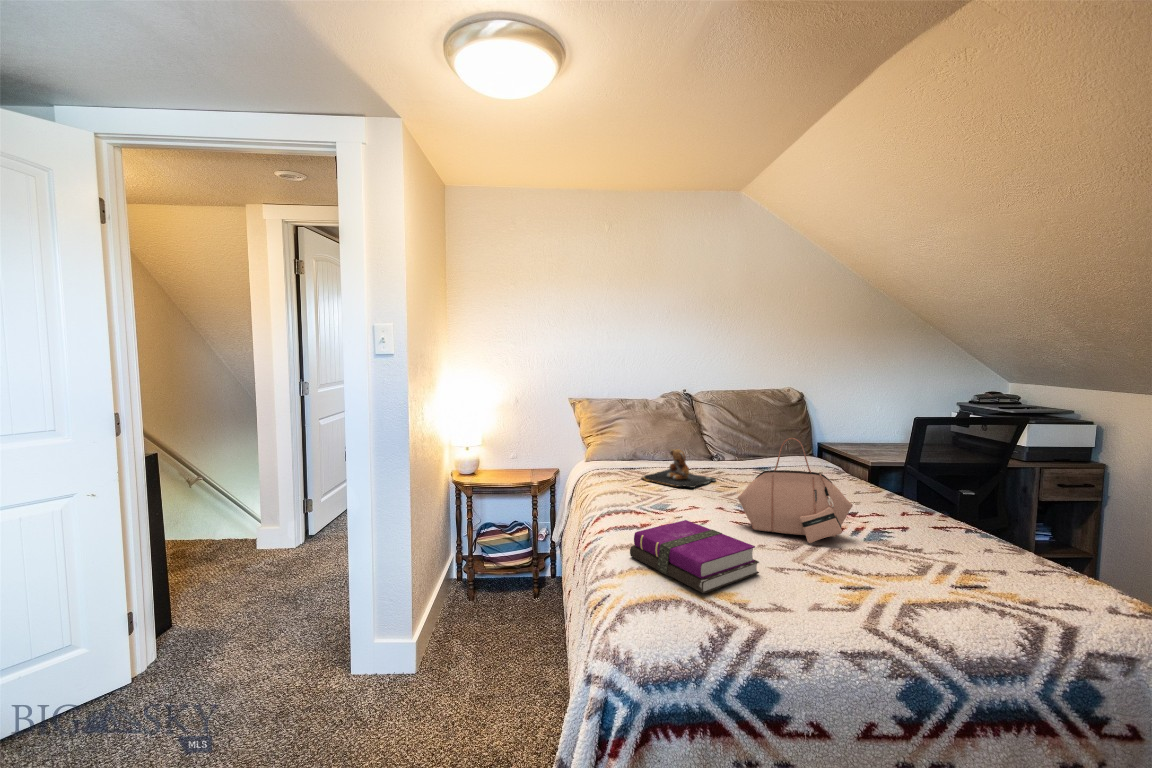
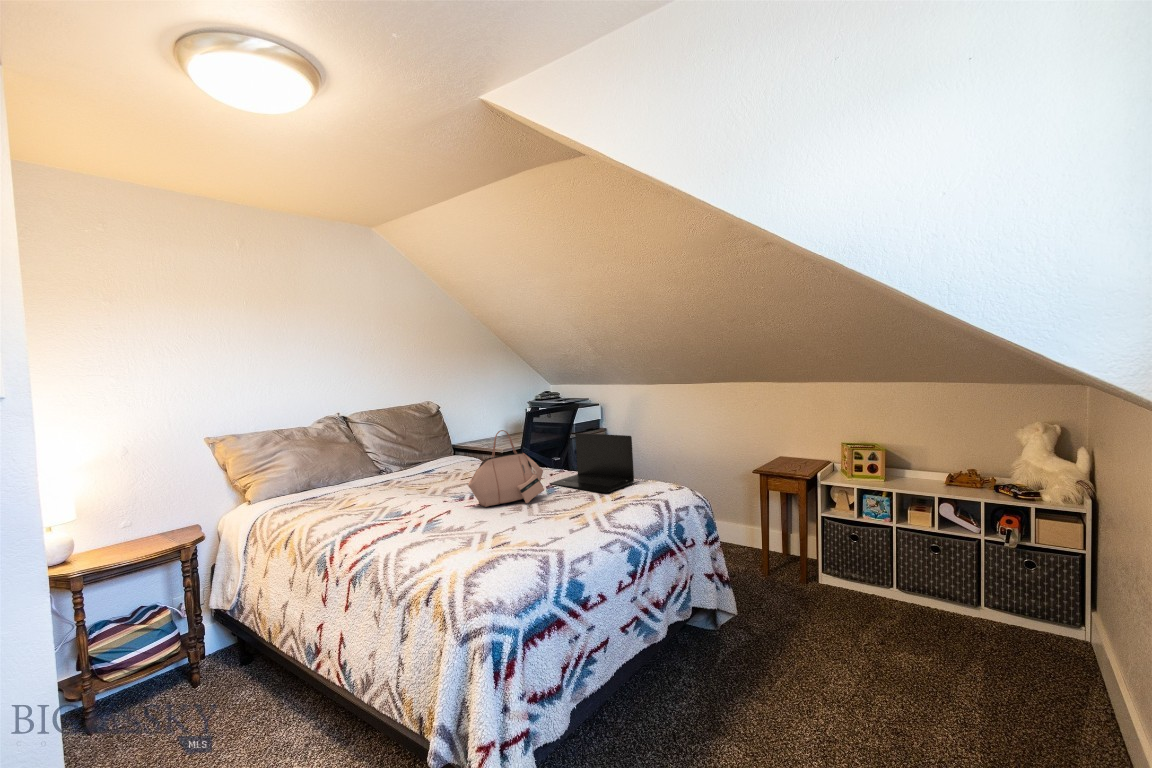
teddy bear: present [642,449,716,487] -> none [341,464,410,501]
laptop: none [882,462,1043,571] -> present [549,433,634,493]
notebook: present [630,520,759,593] -> none [428,507,524,548]

